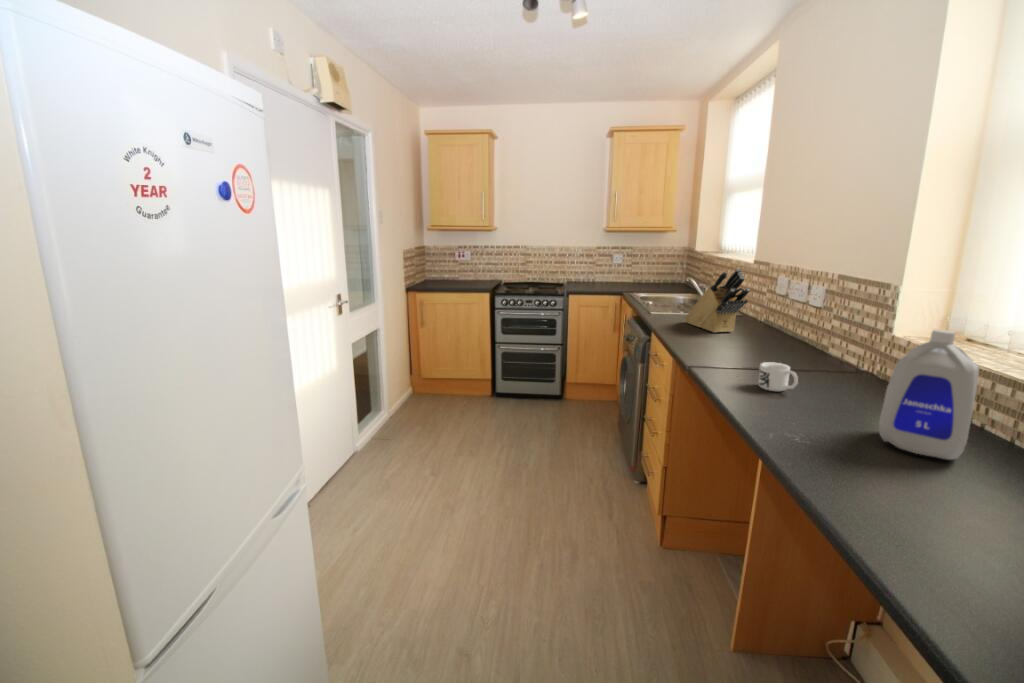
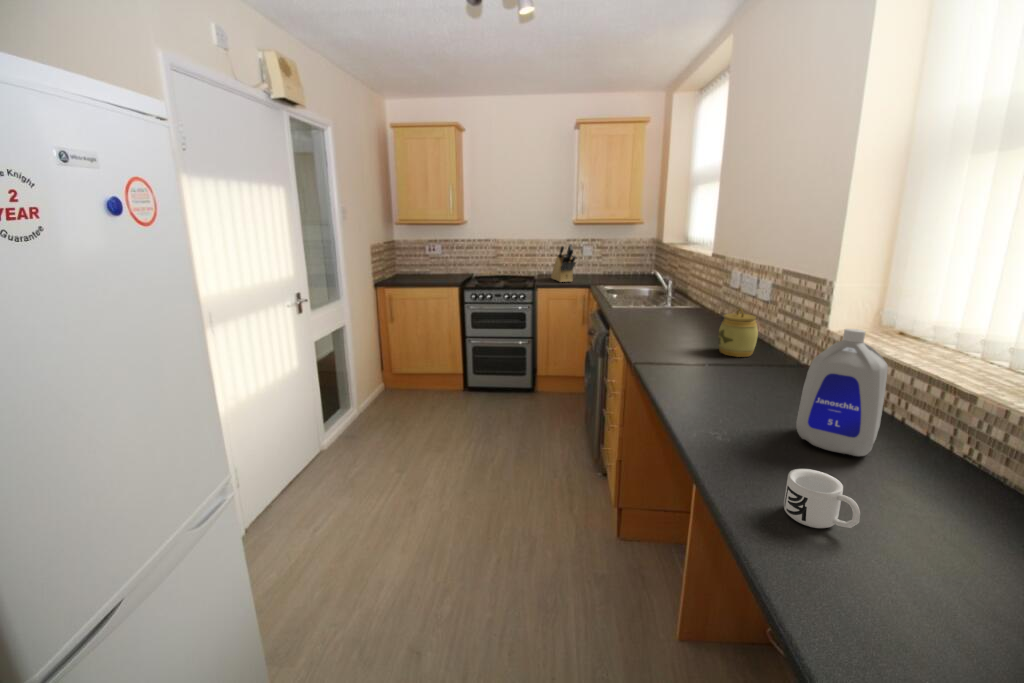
knife block: present [686,268,750,333] -> present [551,244,576,282]
jar: none [771,313,813,362] -> present [718,308,758,357]
mug: present [758,362,798,392] -> present [784,469,860,528]

